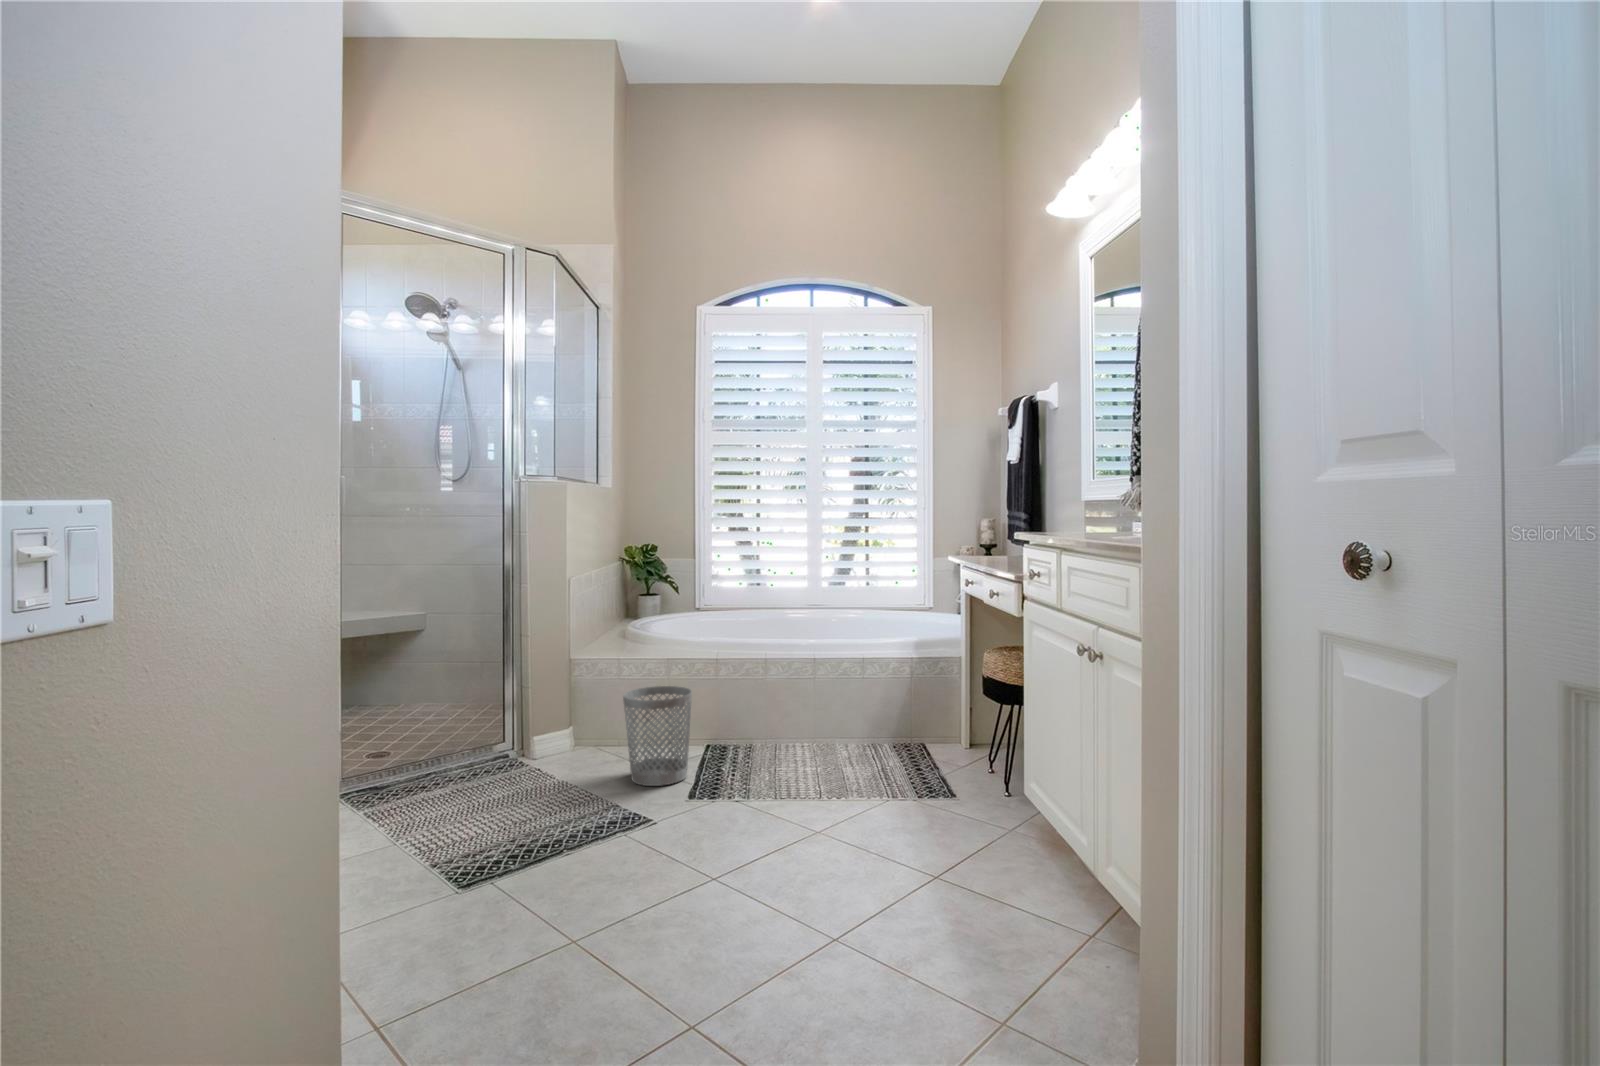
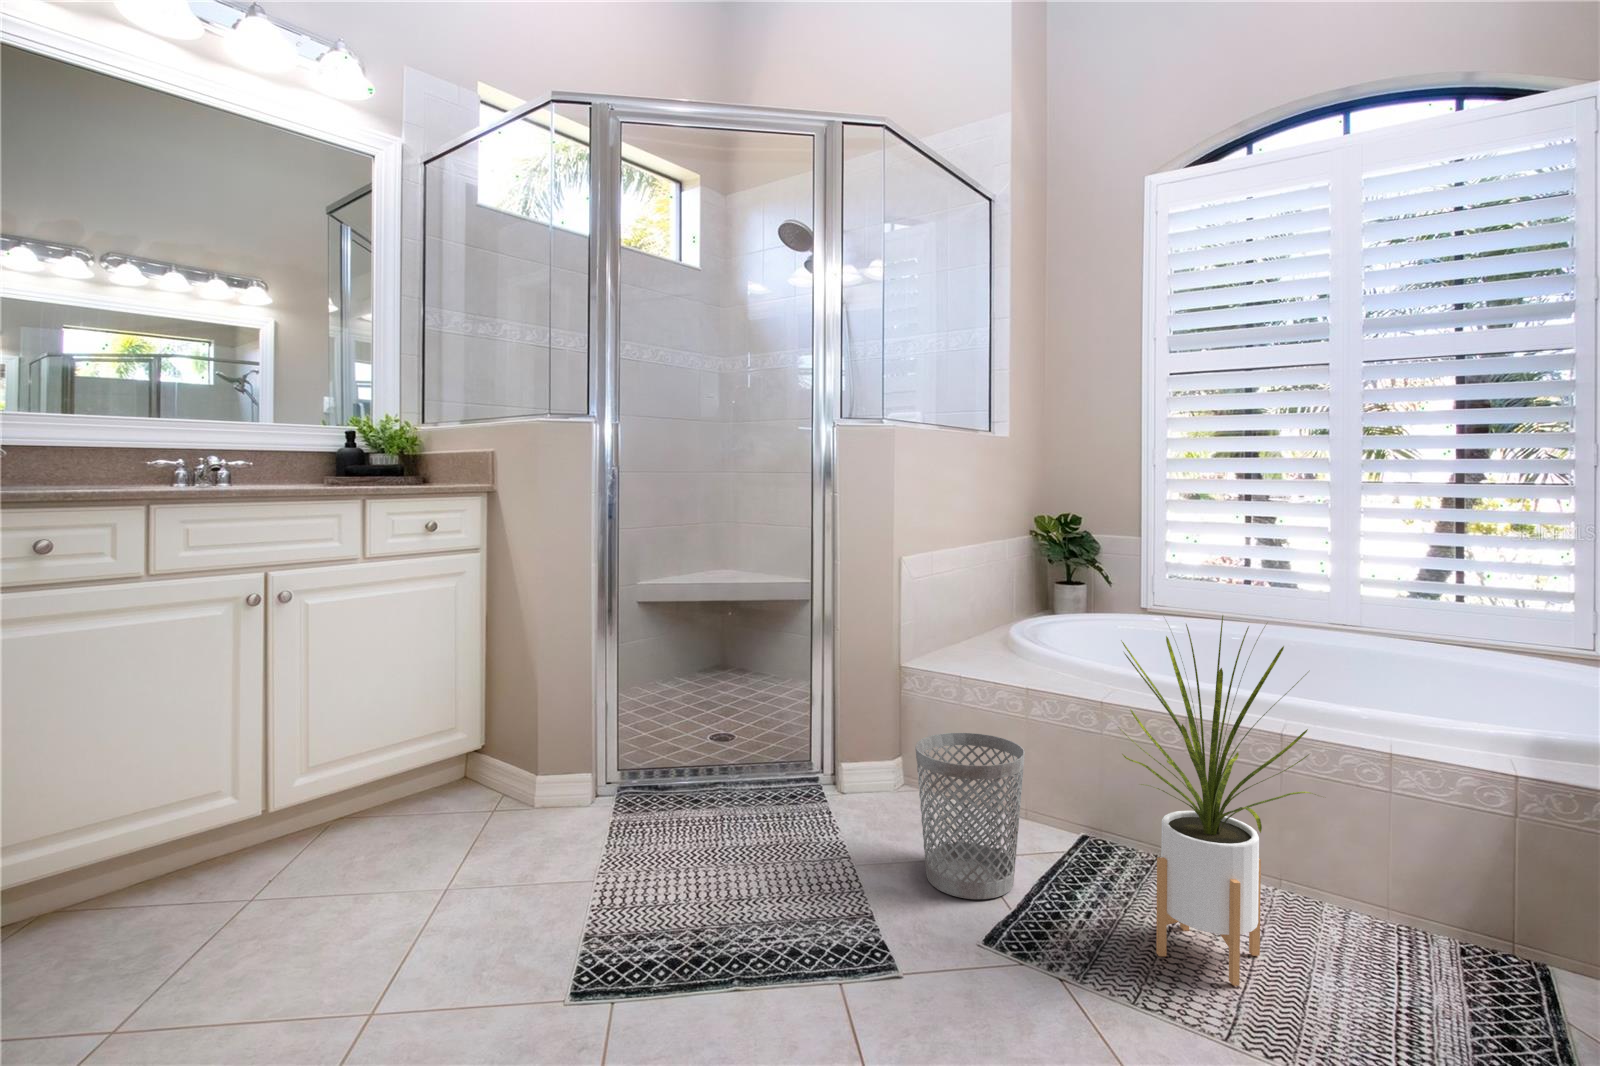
house plant: none [746,594,844,781] -> present [1120,616,1316,985]

